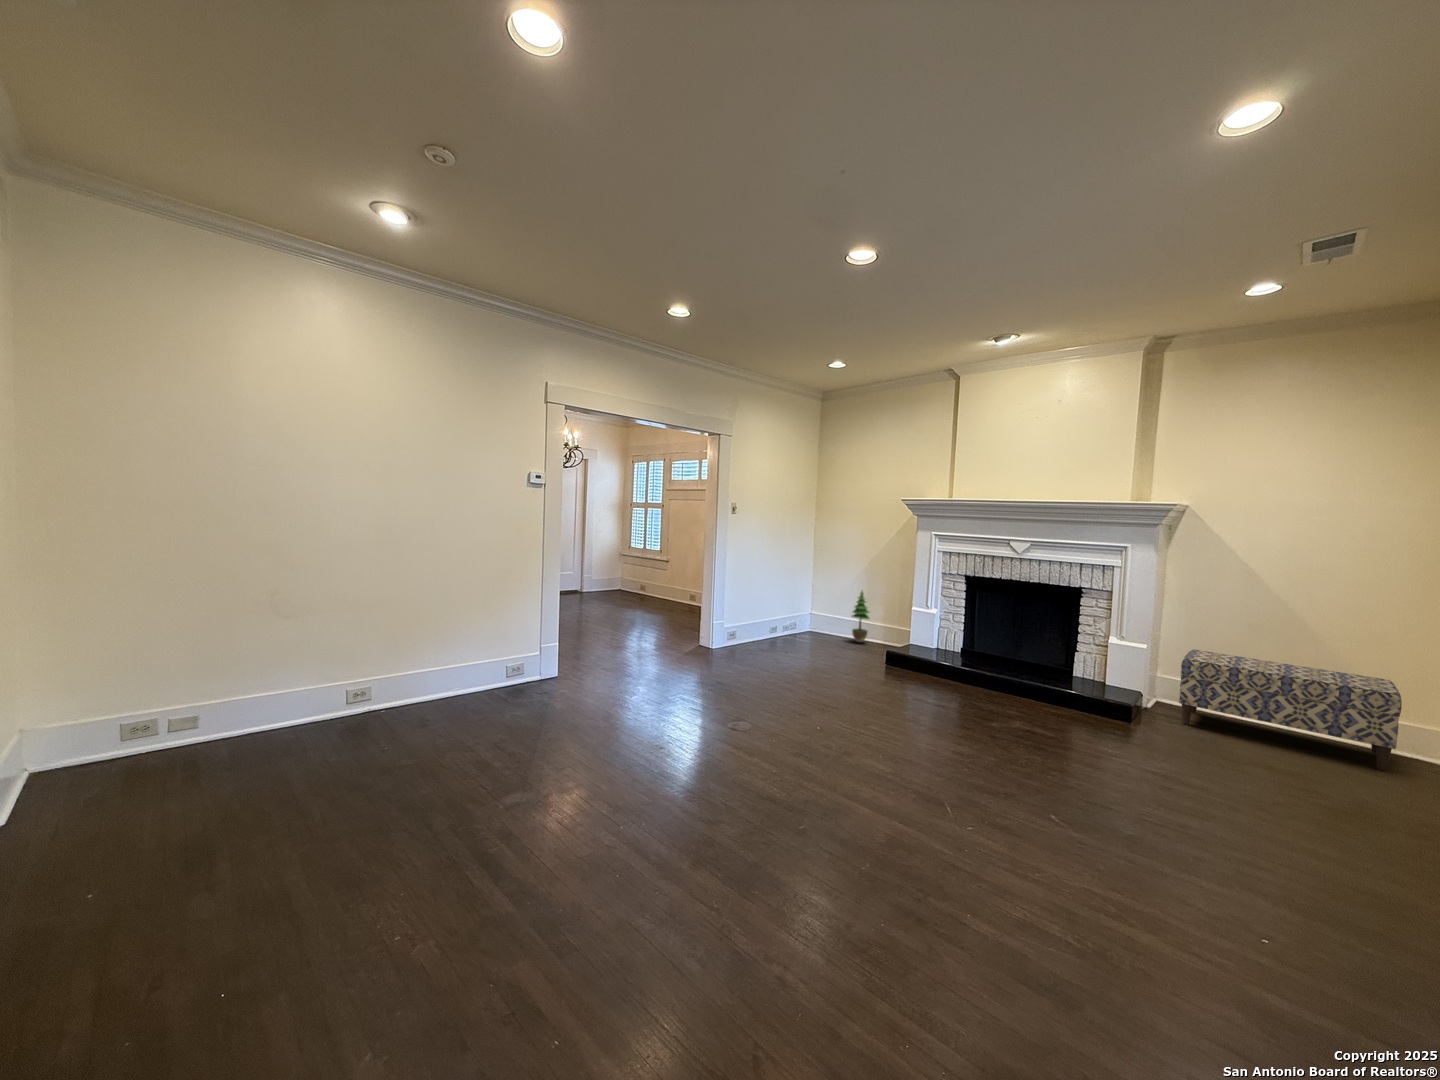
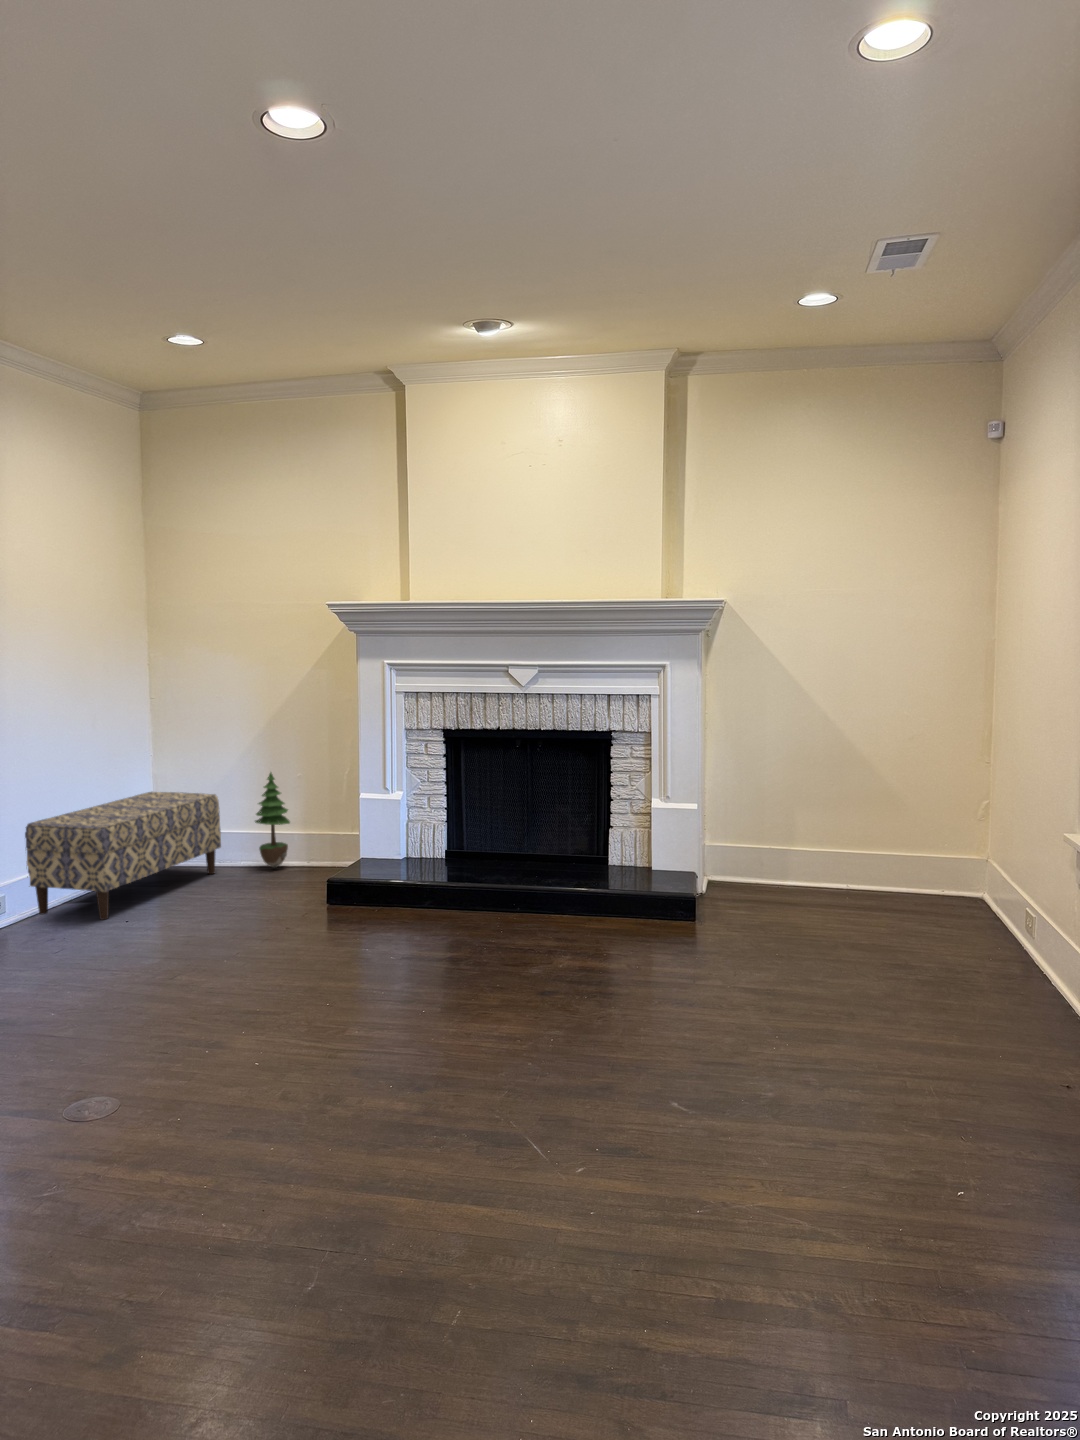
bench: present [1179,650,1402,771] -> present [25,792,221,920]

